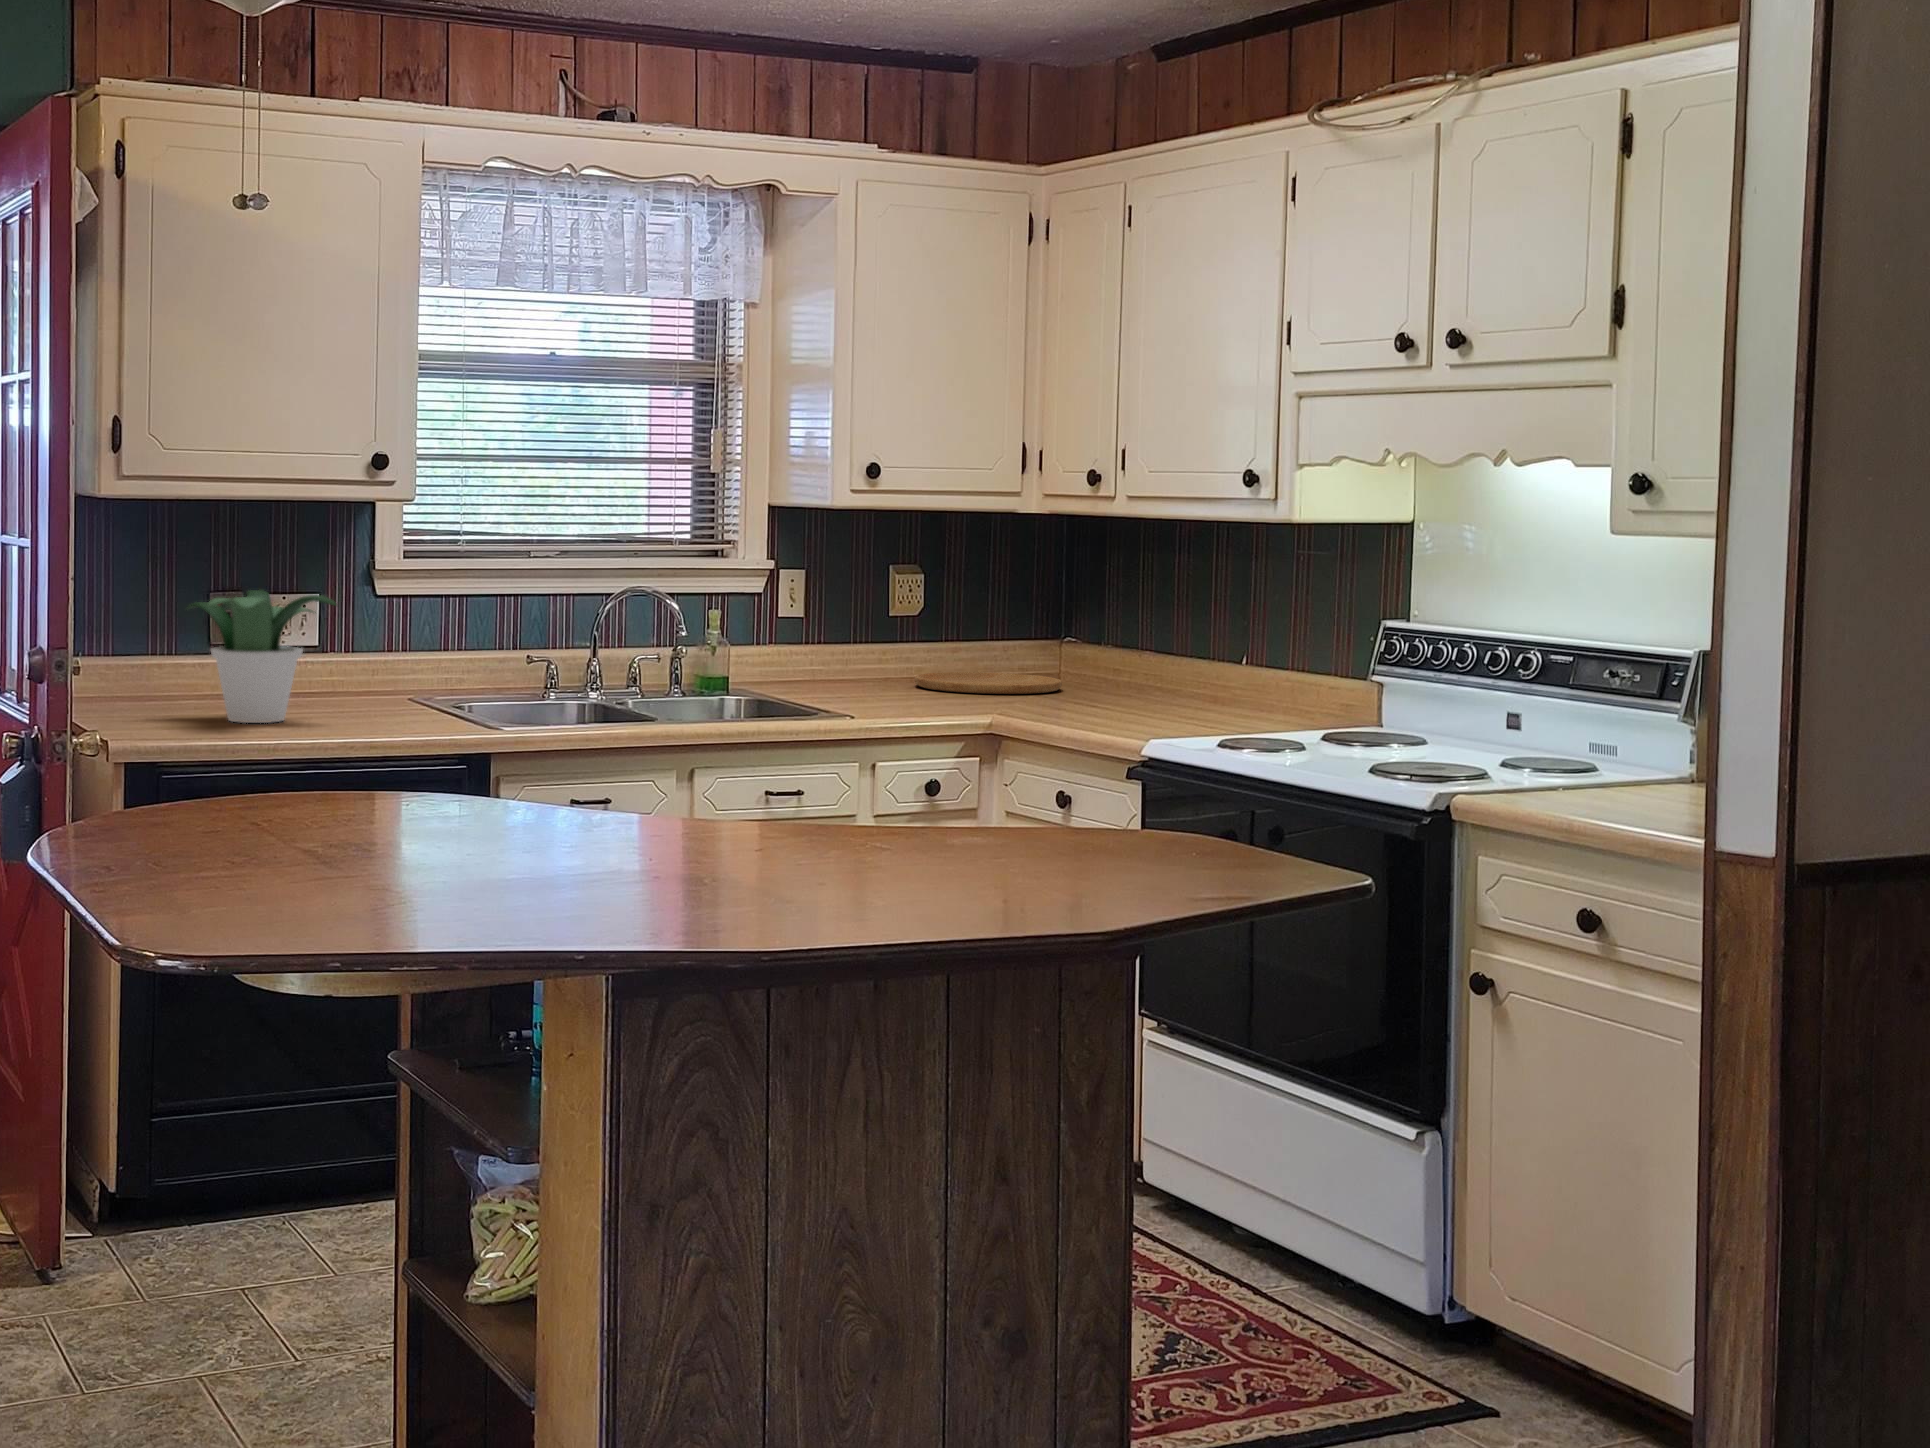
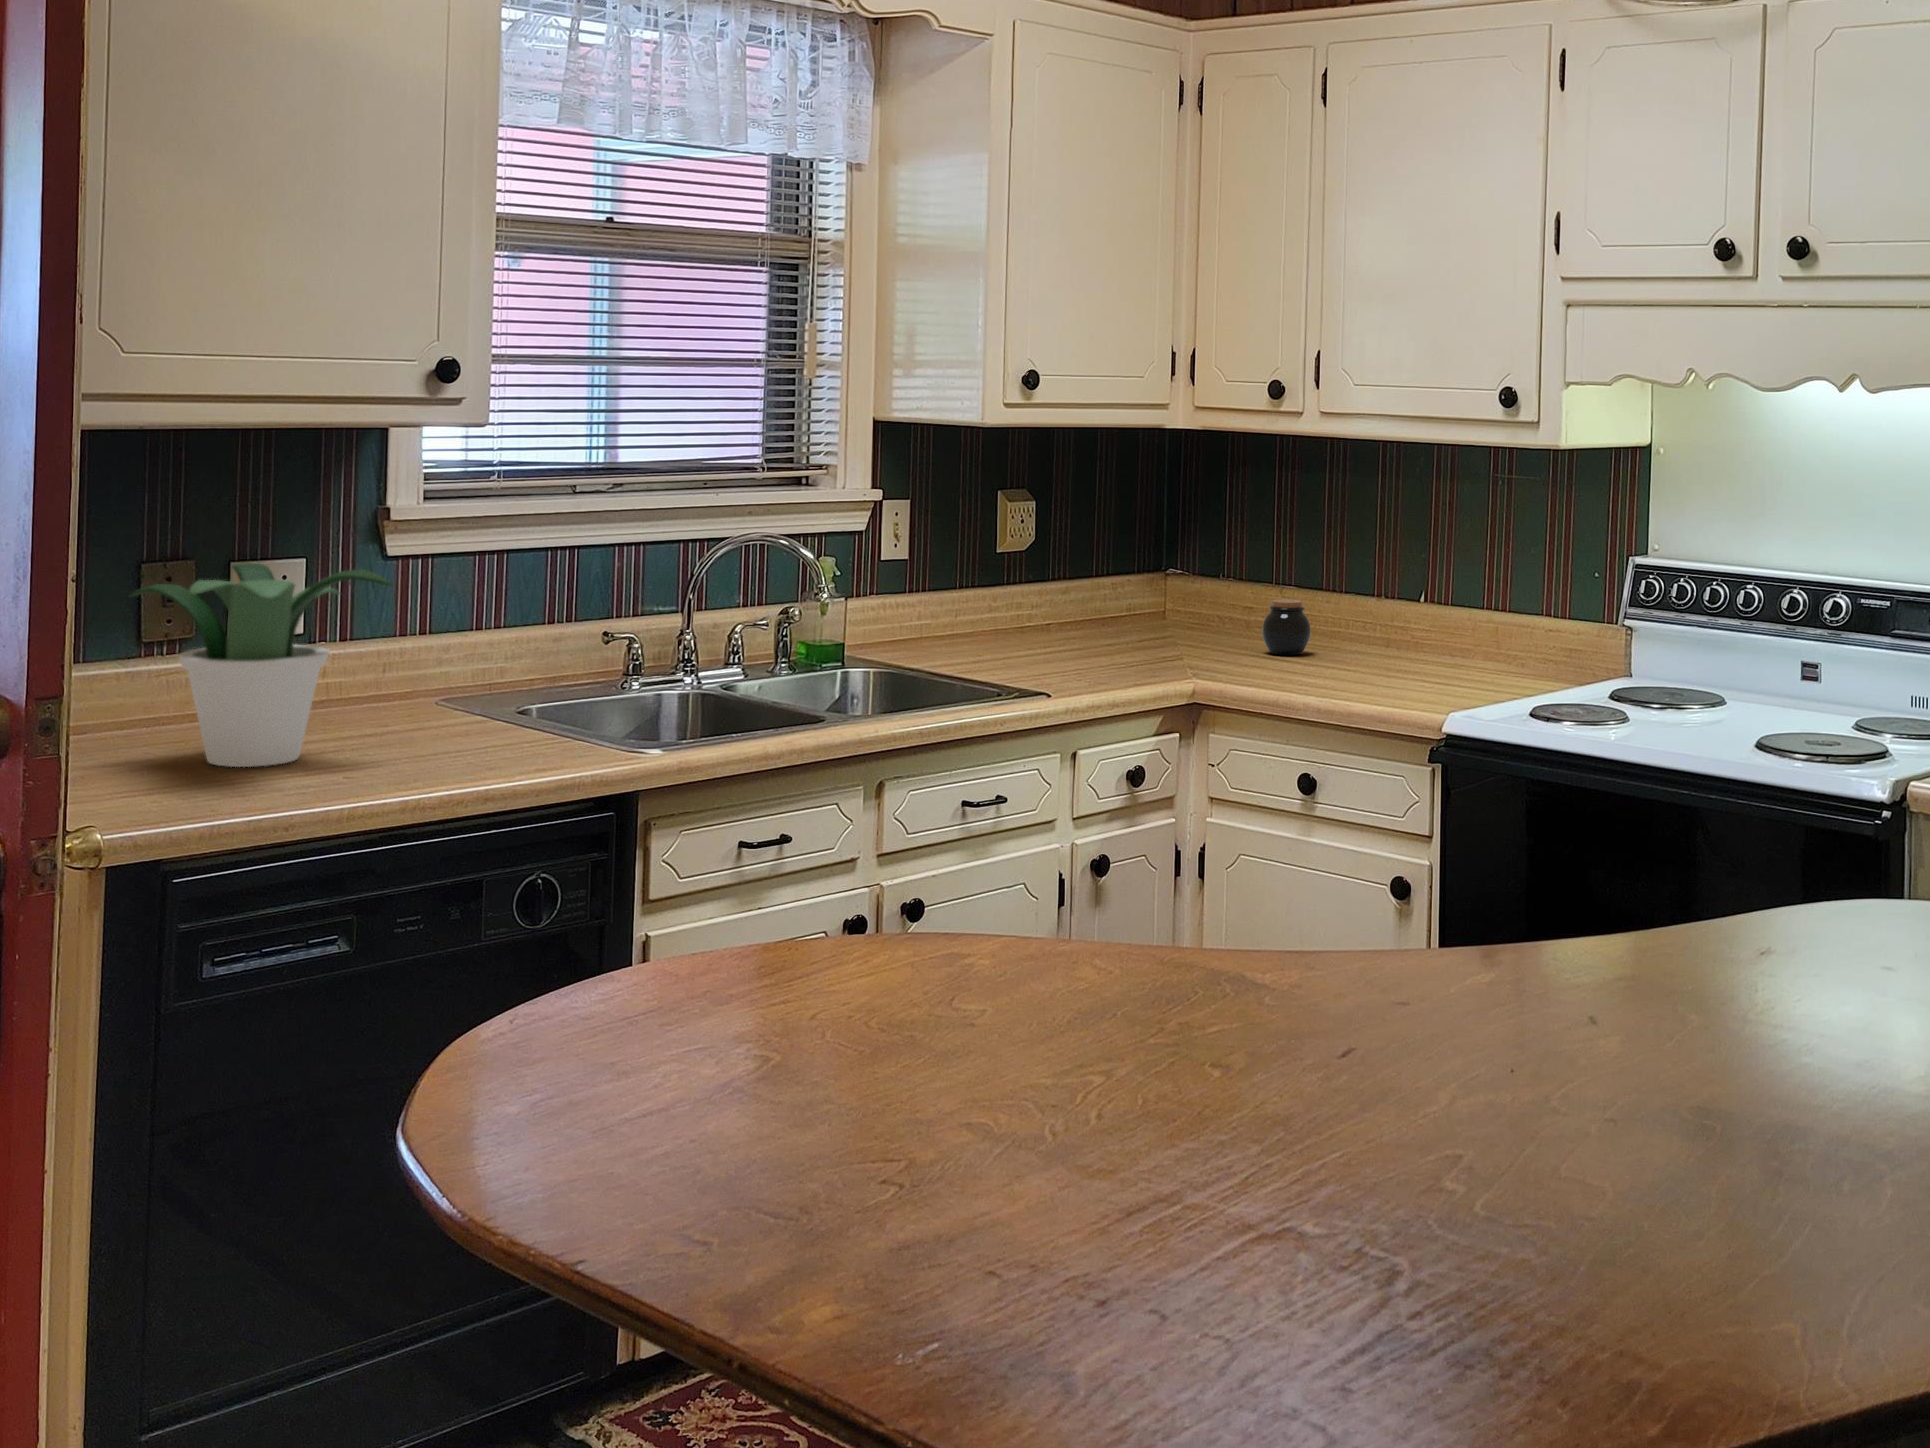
jar: none [1093,658,1135,704] -> present [1262,599,1311,655]
cutting board: present [915,672,1062,694] -> none [1025,615,1198,645]

